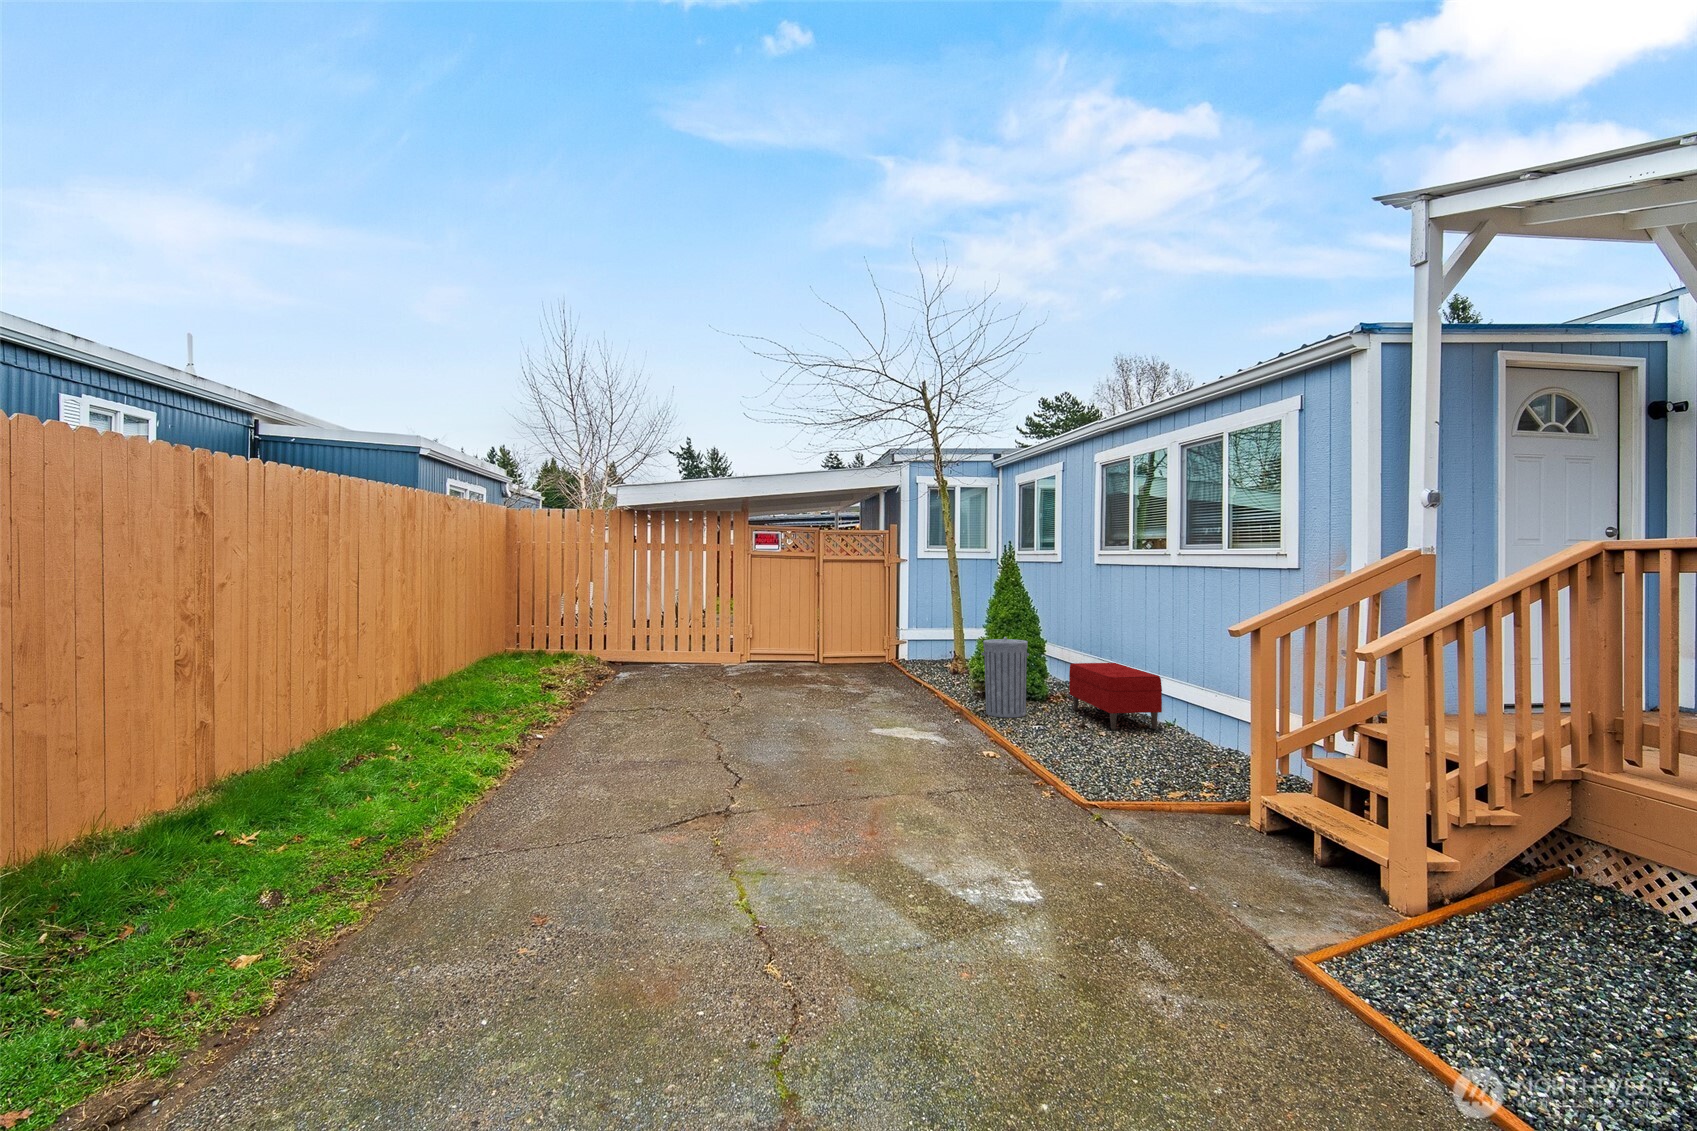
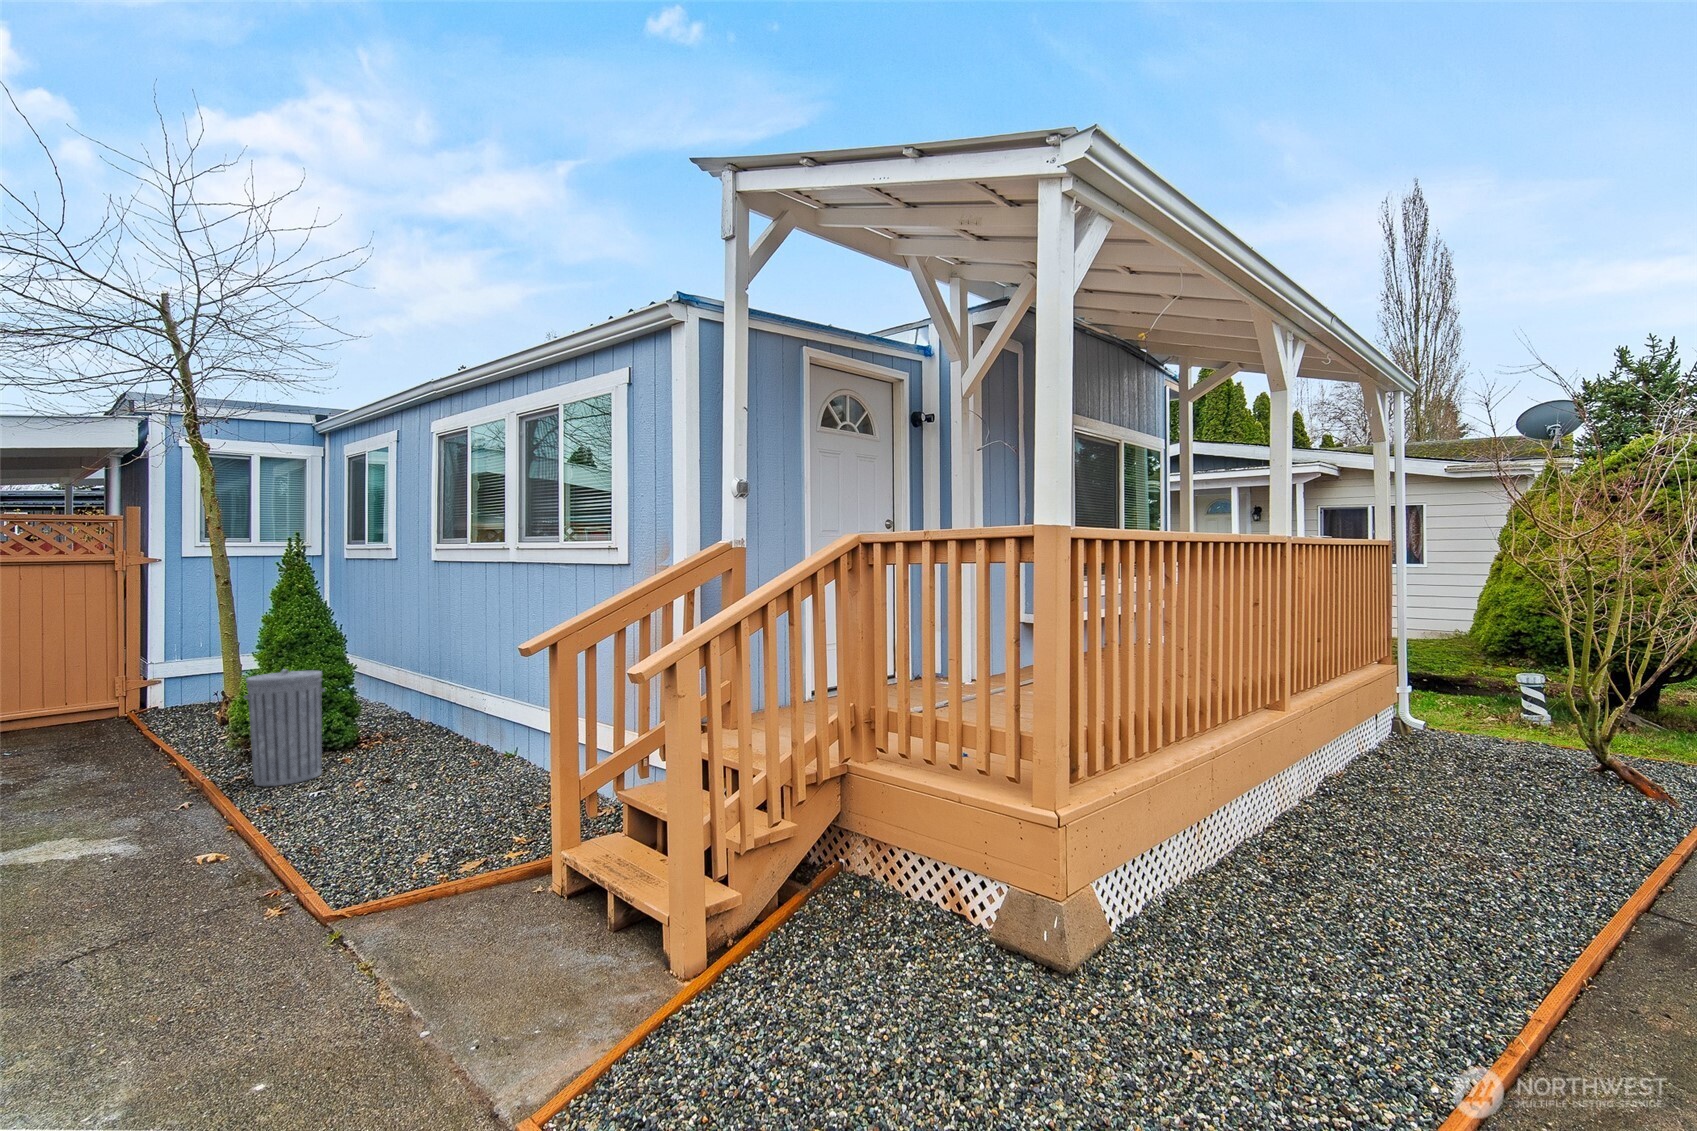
bench: present [1069,663,1162,730] -> none [396,686,507,776]

